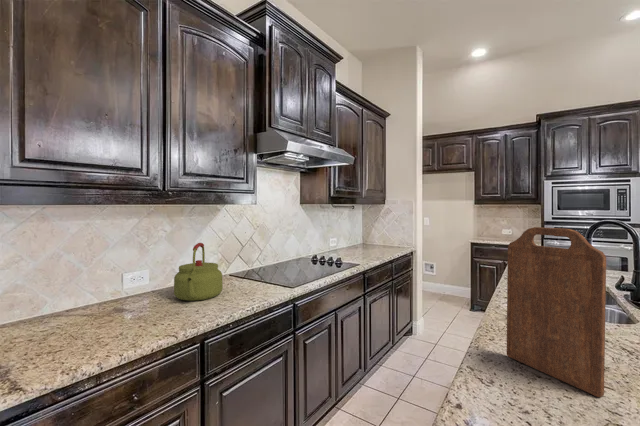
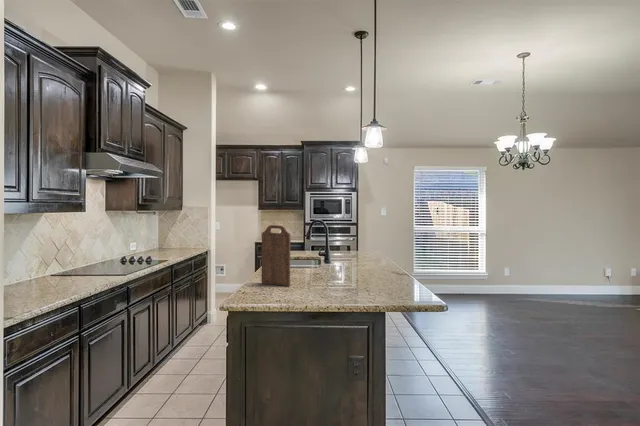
kettle: present [174,243,223,301] -> none [20,245,66,291]

